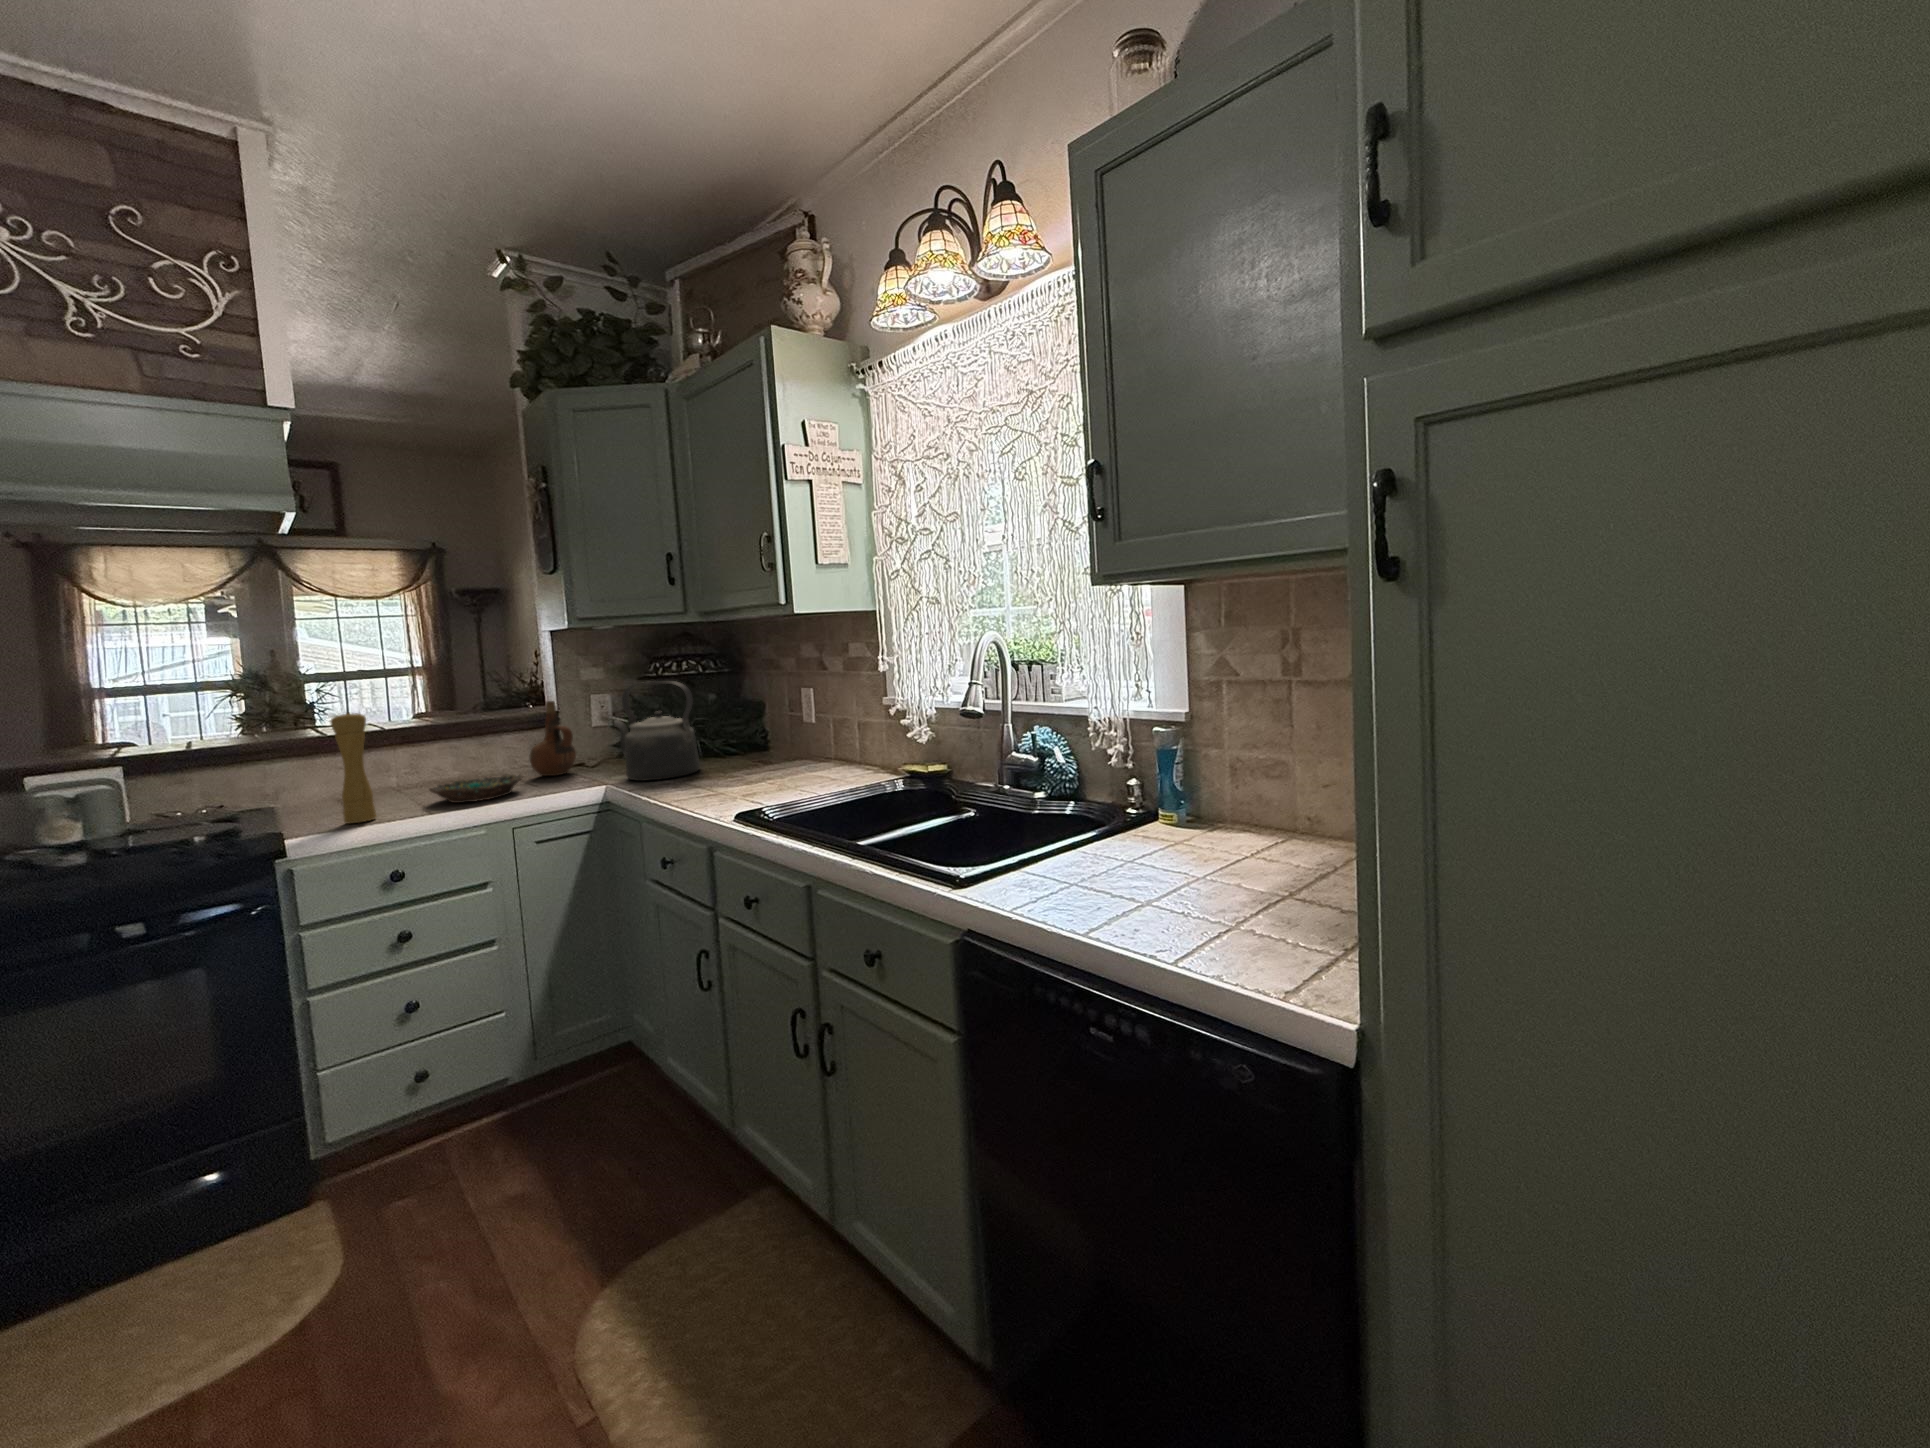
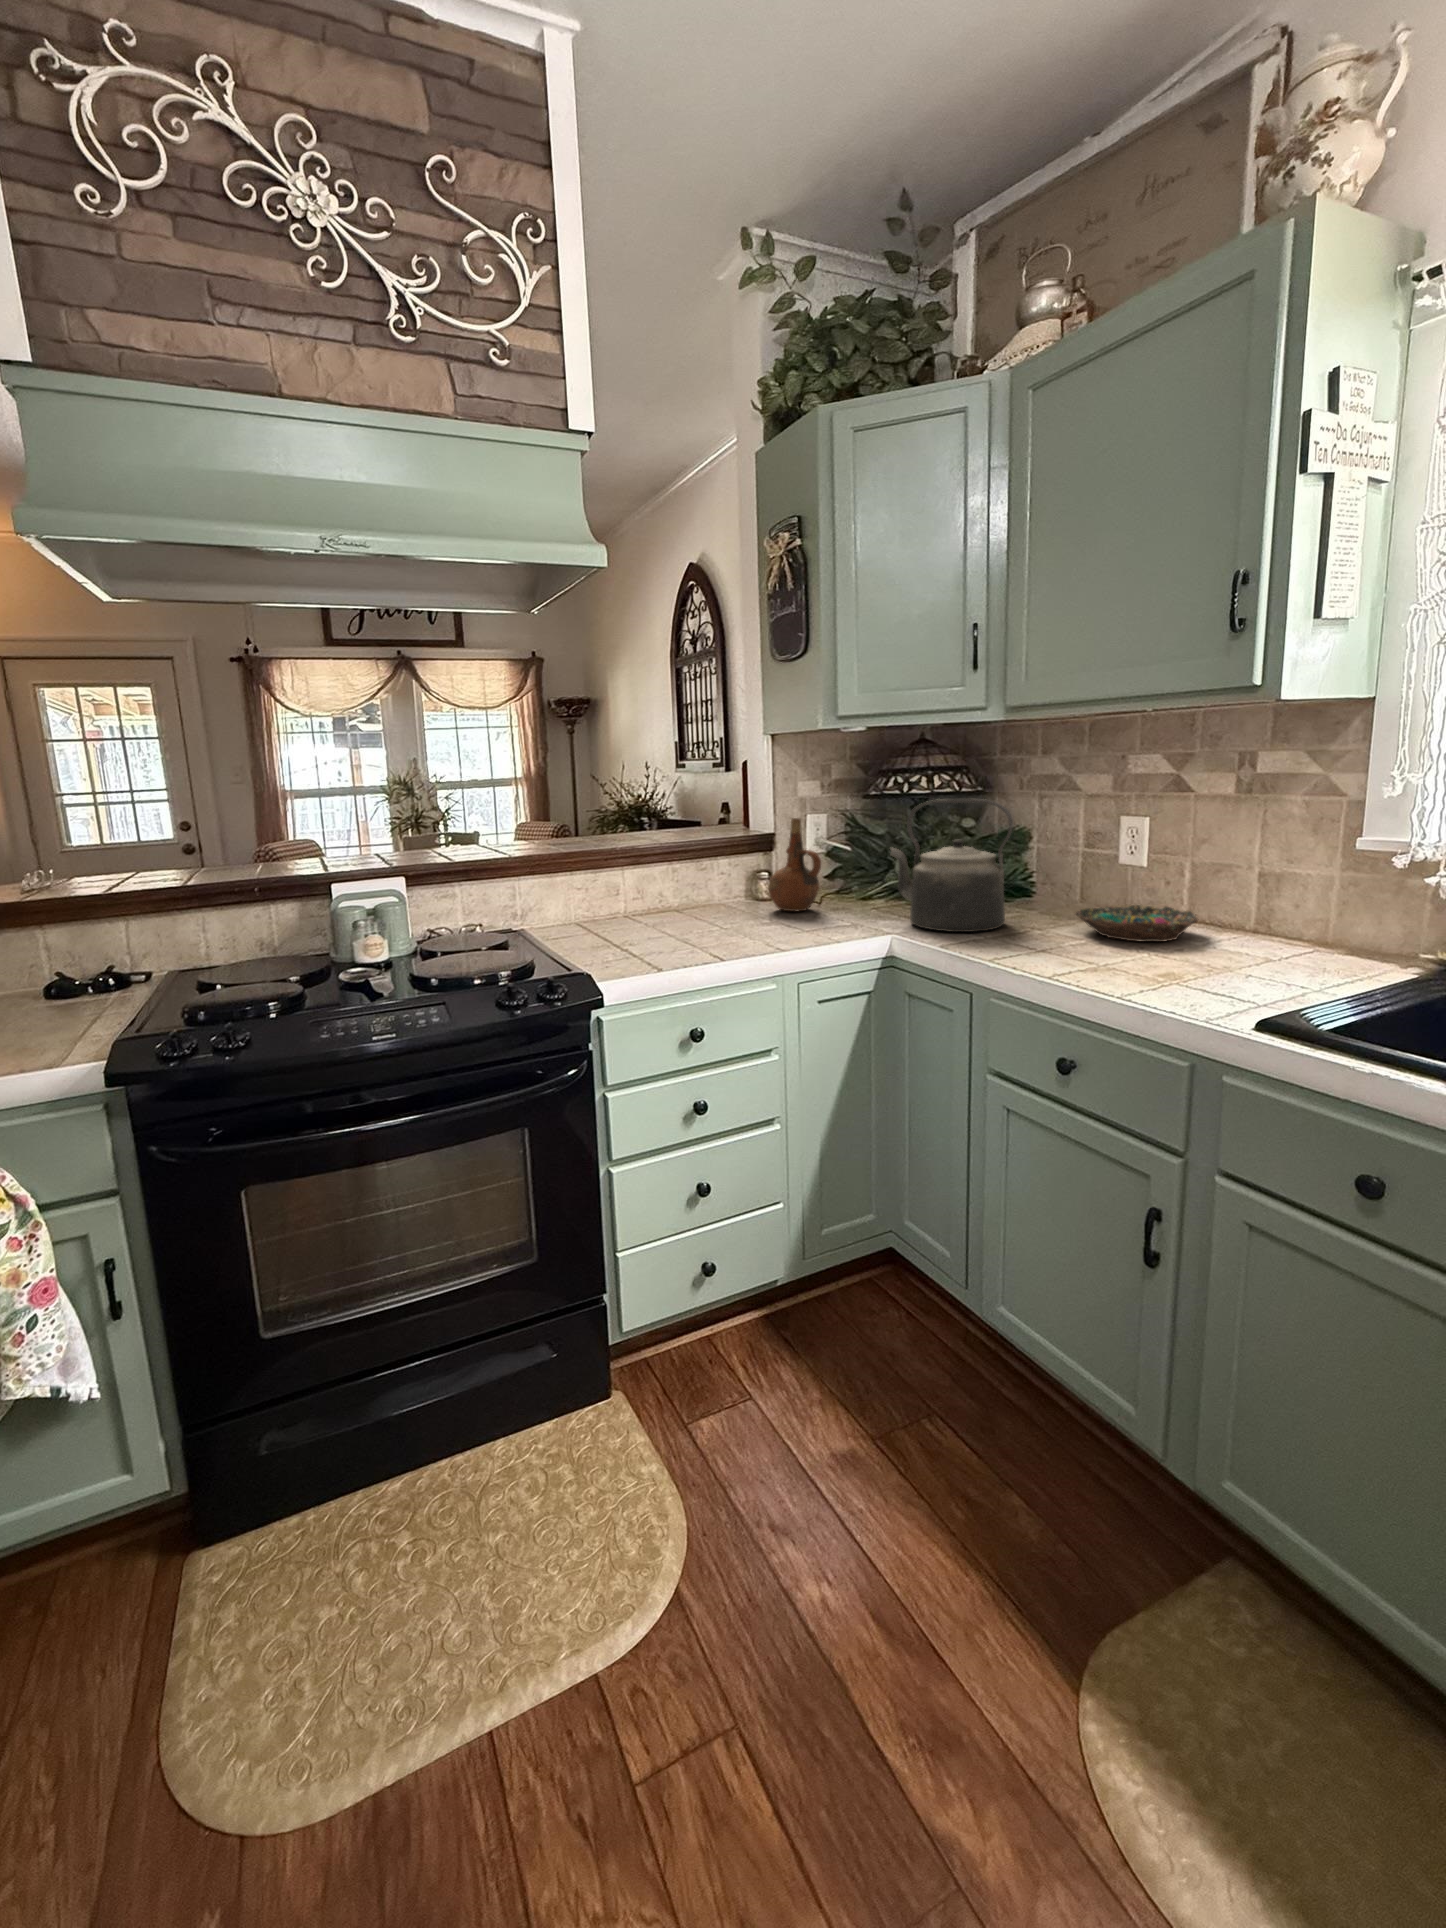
pepper mill: present [330,712,376,824] -> none [619,819,656,956]
bowl: present [429,775,522,803] -> present [1076,905,1198,942]

